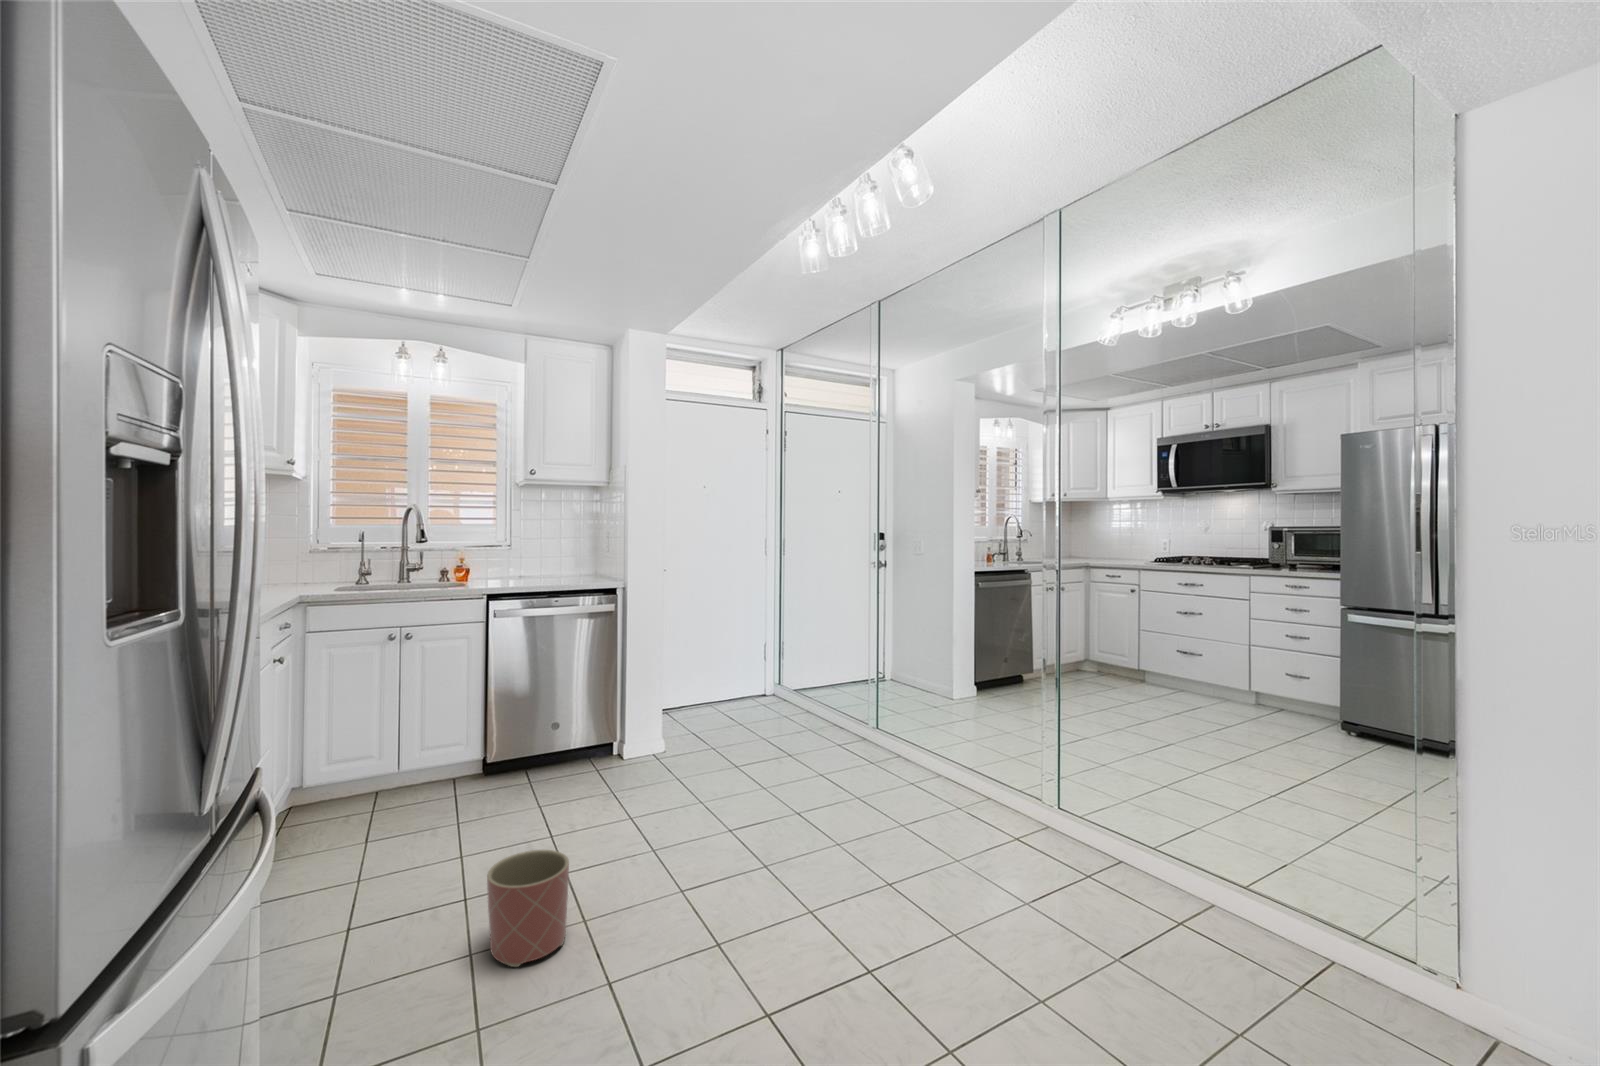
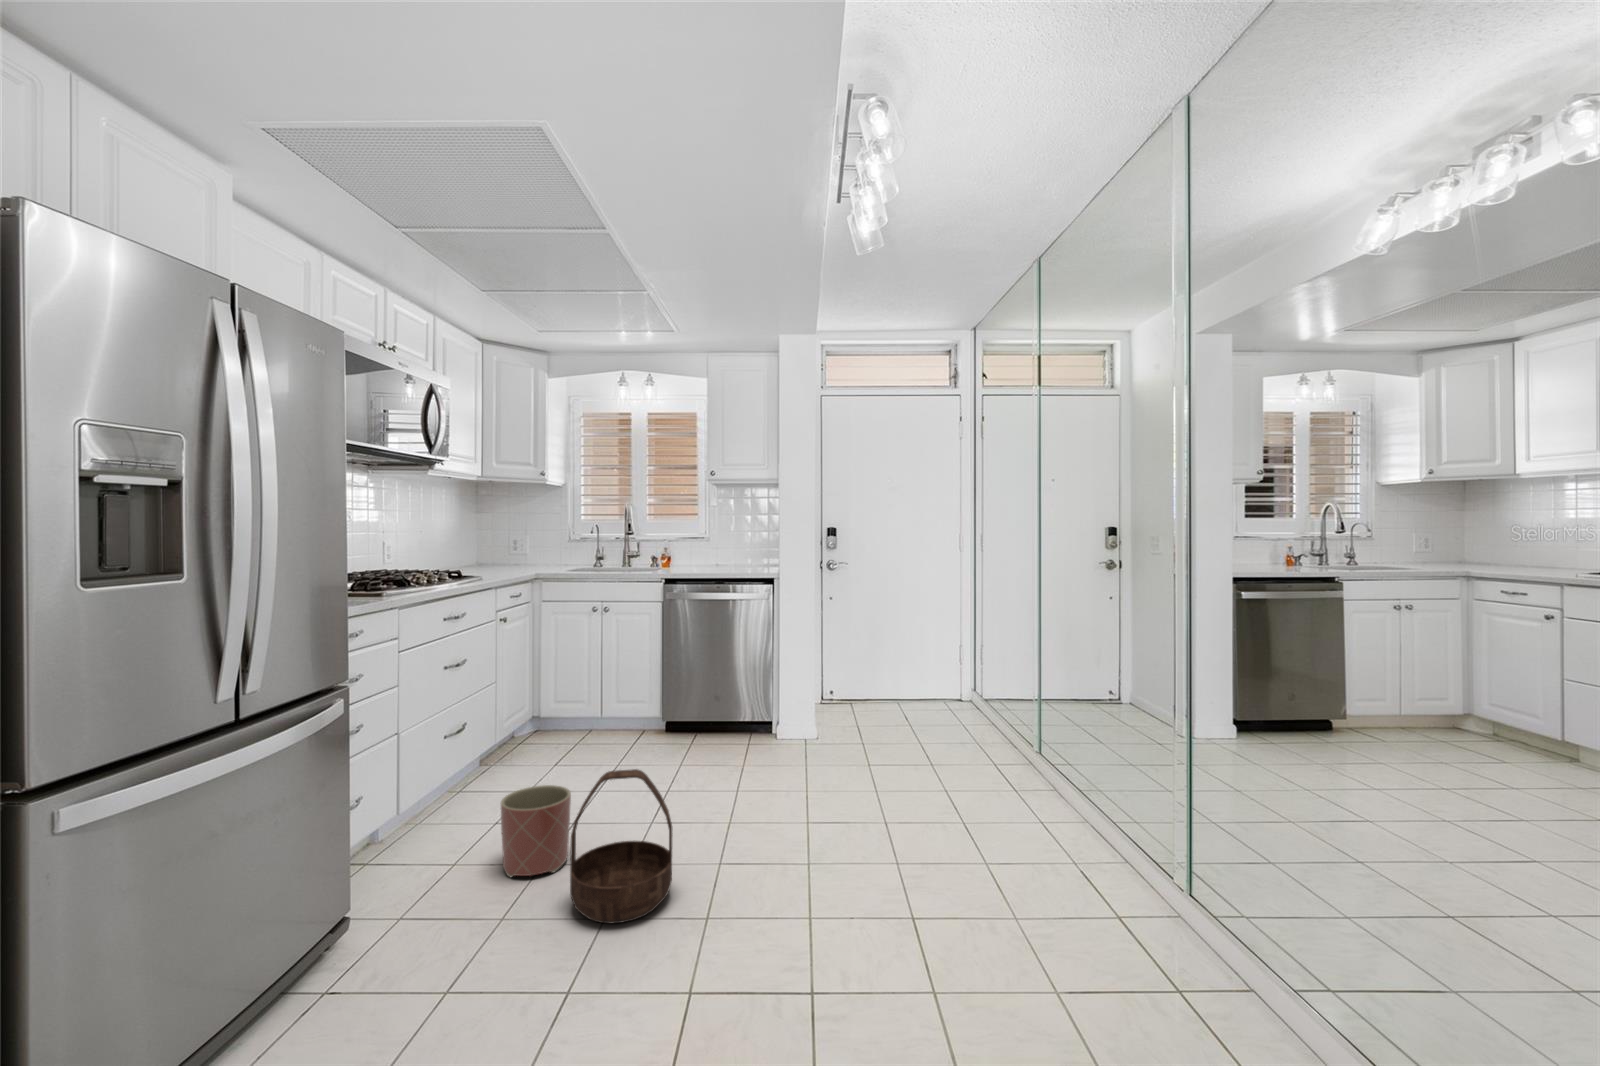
basket: none [620,806,724,971] -> present [570,769,672,923]

